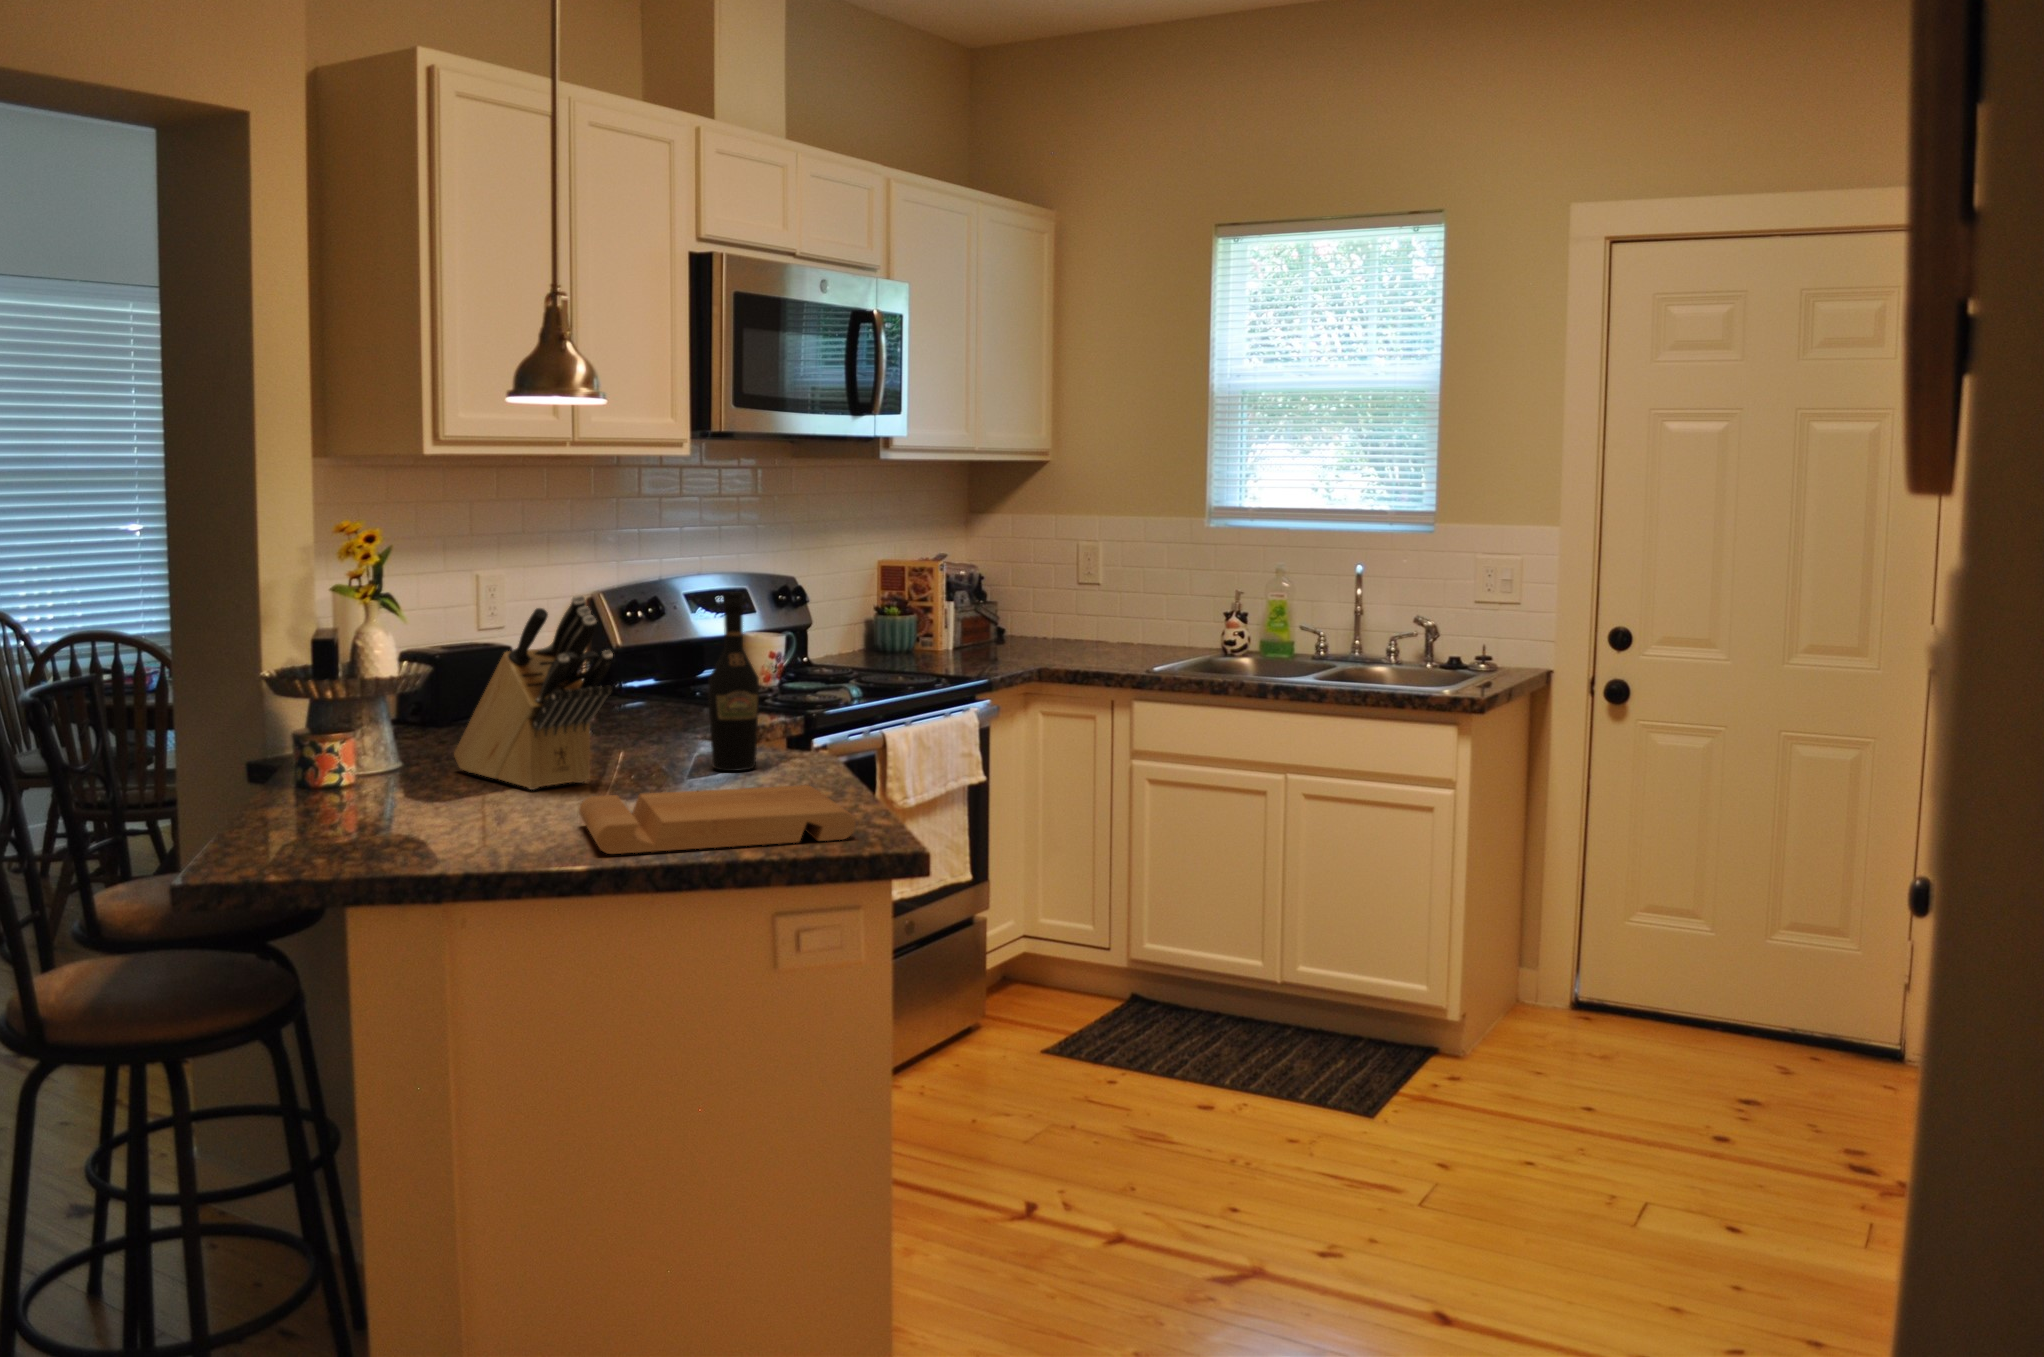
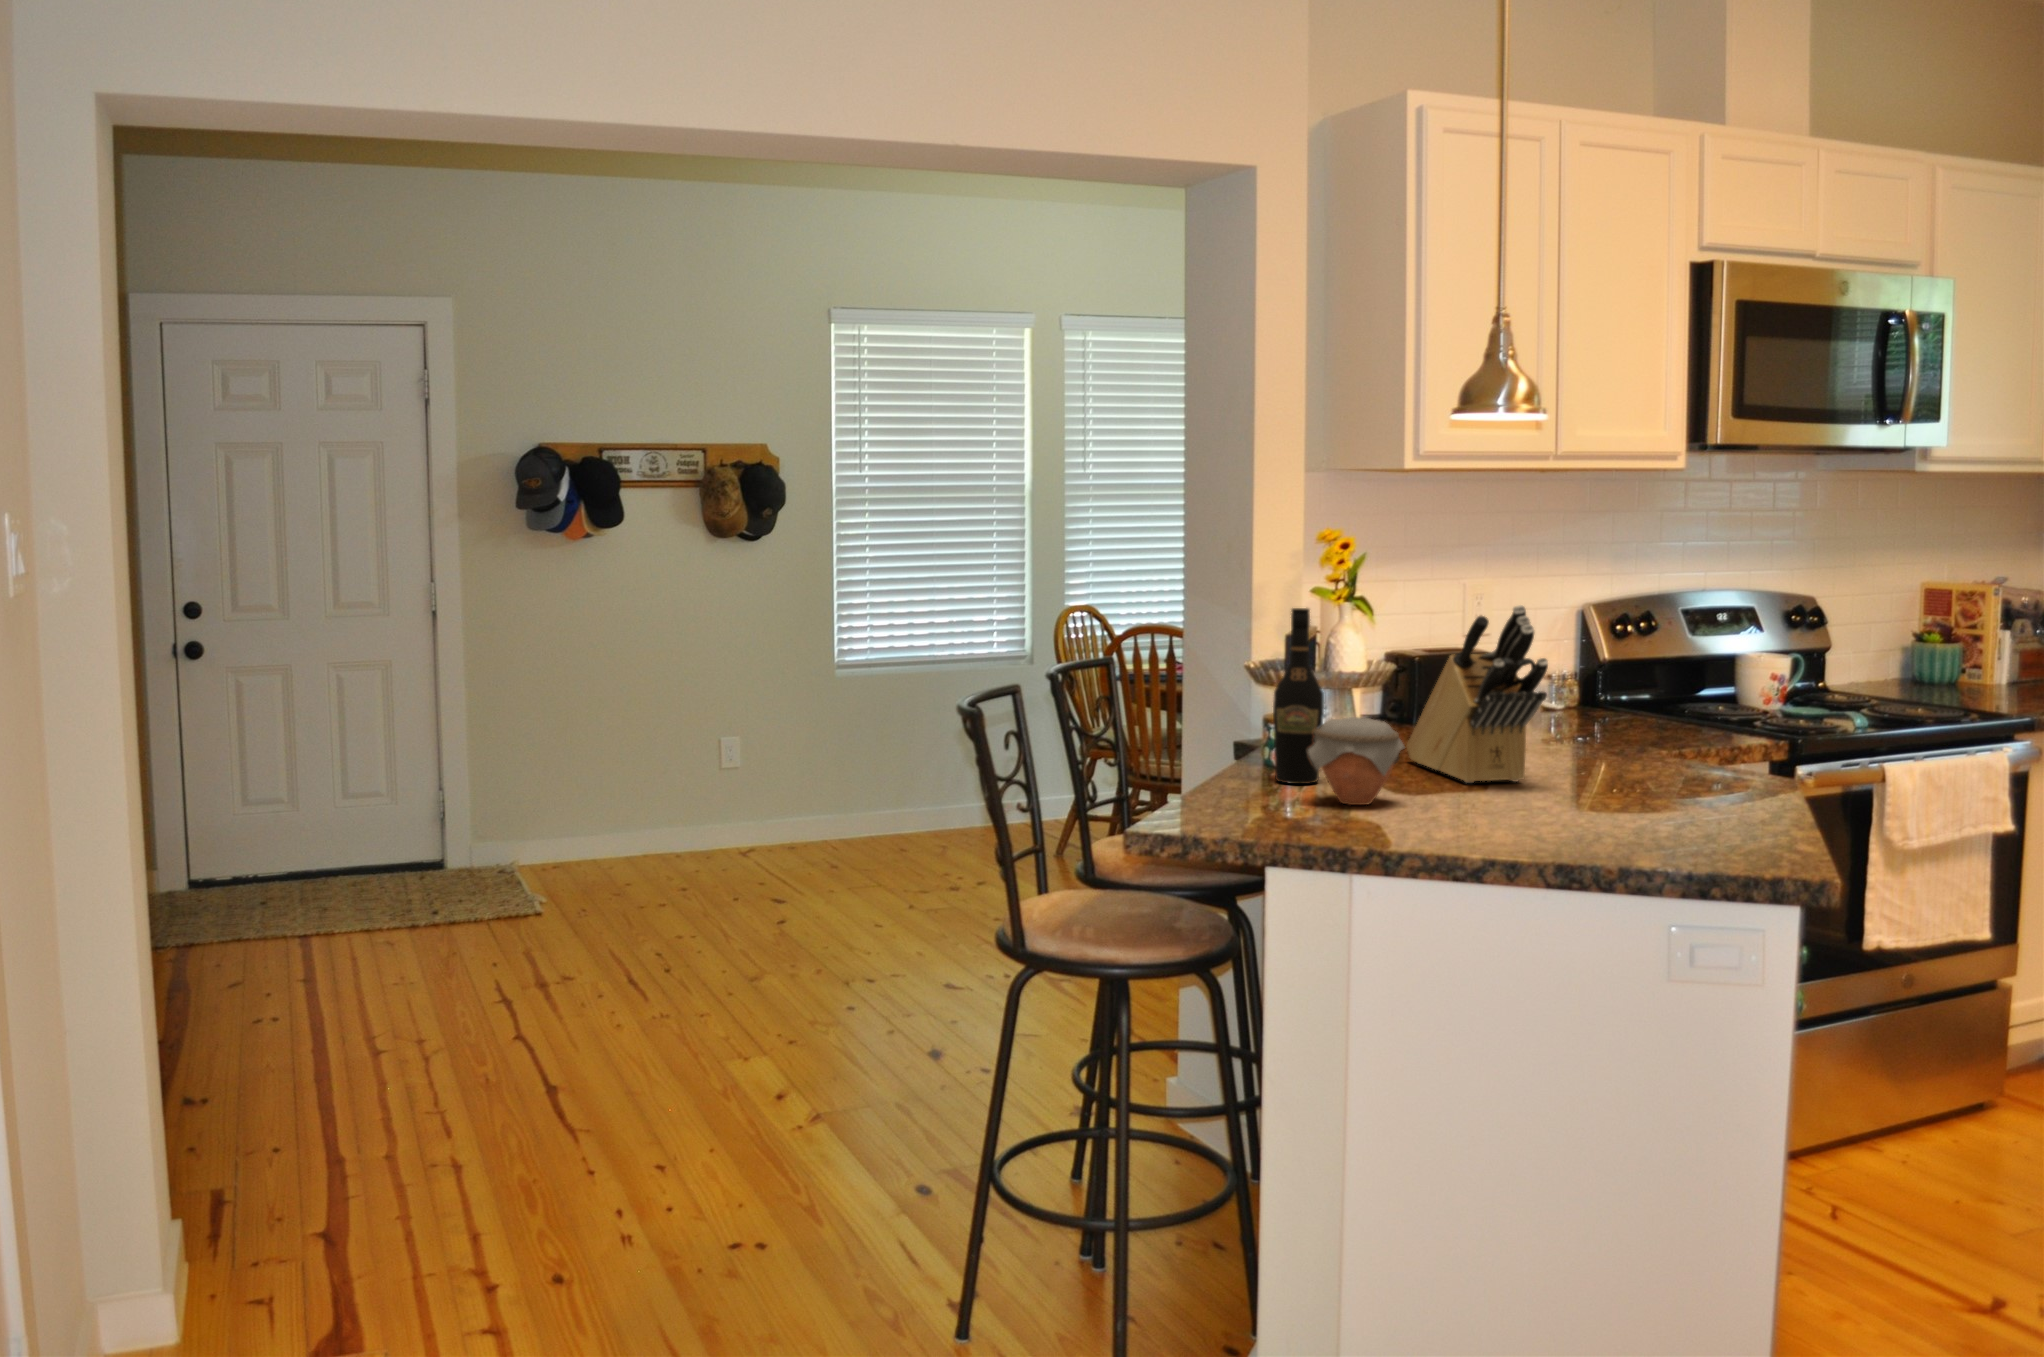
wine bottle: present [708,592,759,771] -> present [1273,608,1324,784]
jar: none [361,729,474,830] -> present [1308,717,1405,805]
cutting board: present [579,785,856,854] -> none [1496,791,1763,856]

